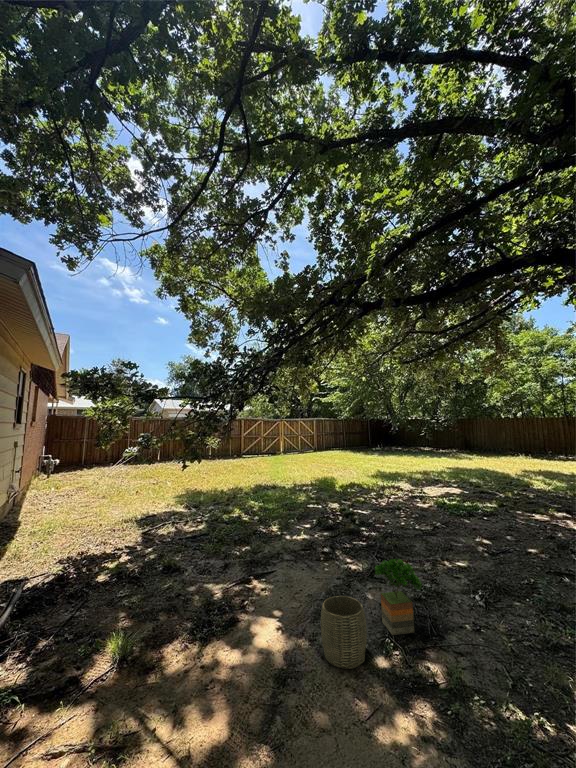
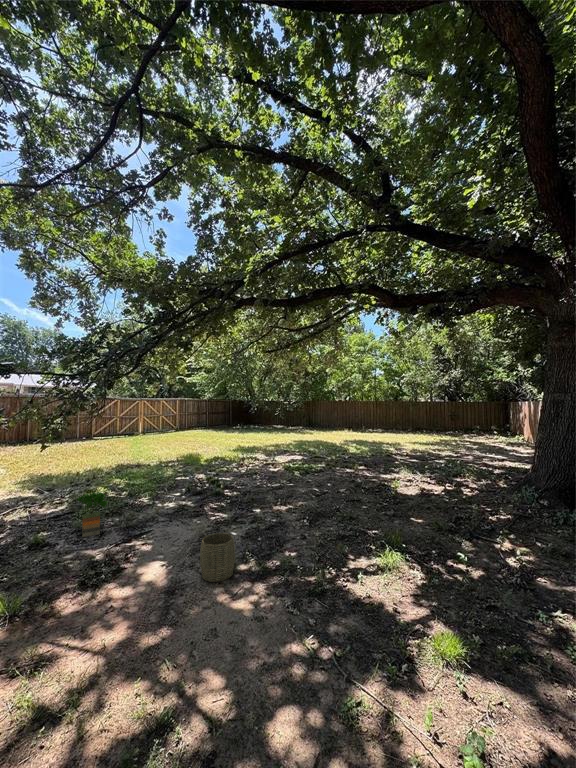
potted tree: present [375,559,422,635] -> present [78,492,108,537]

